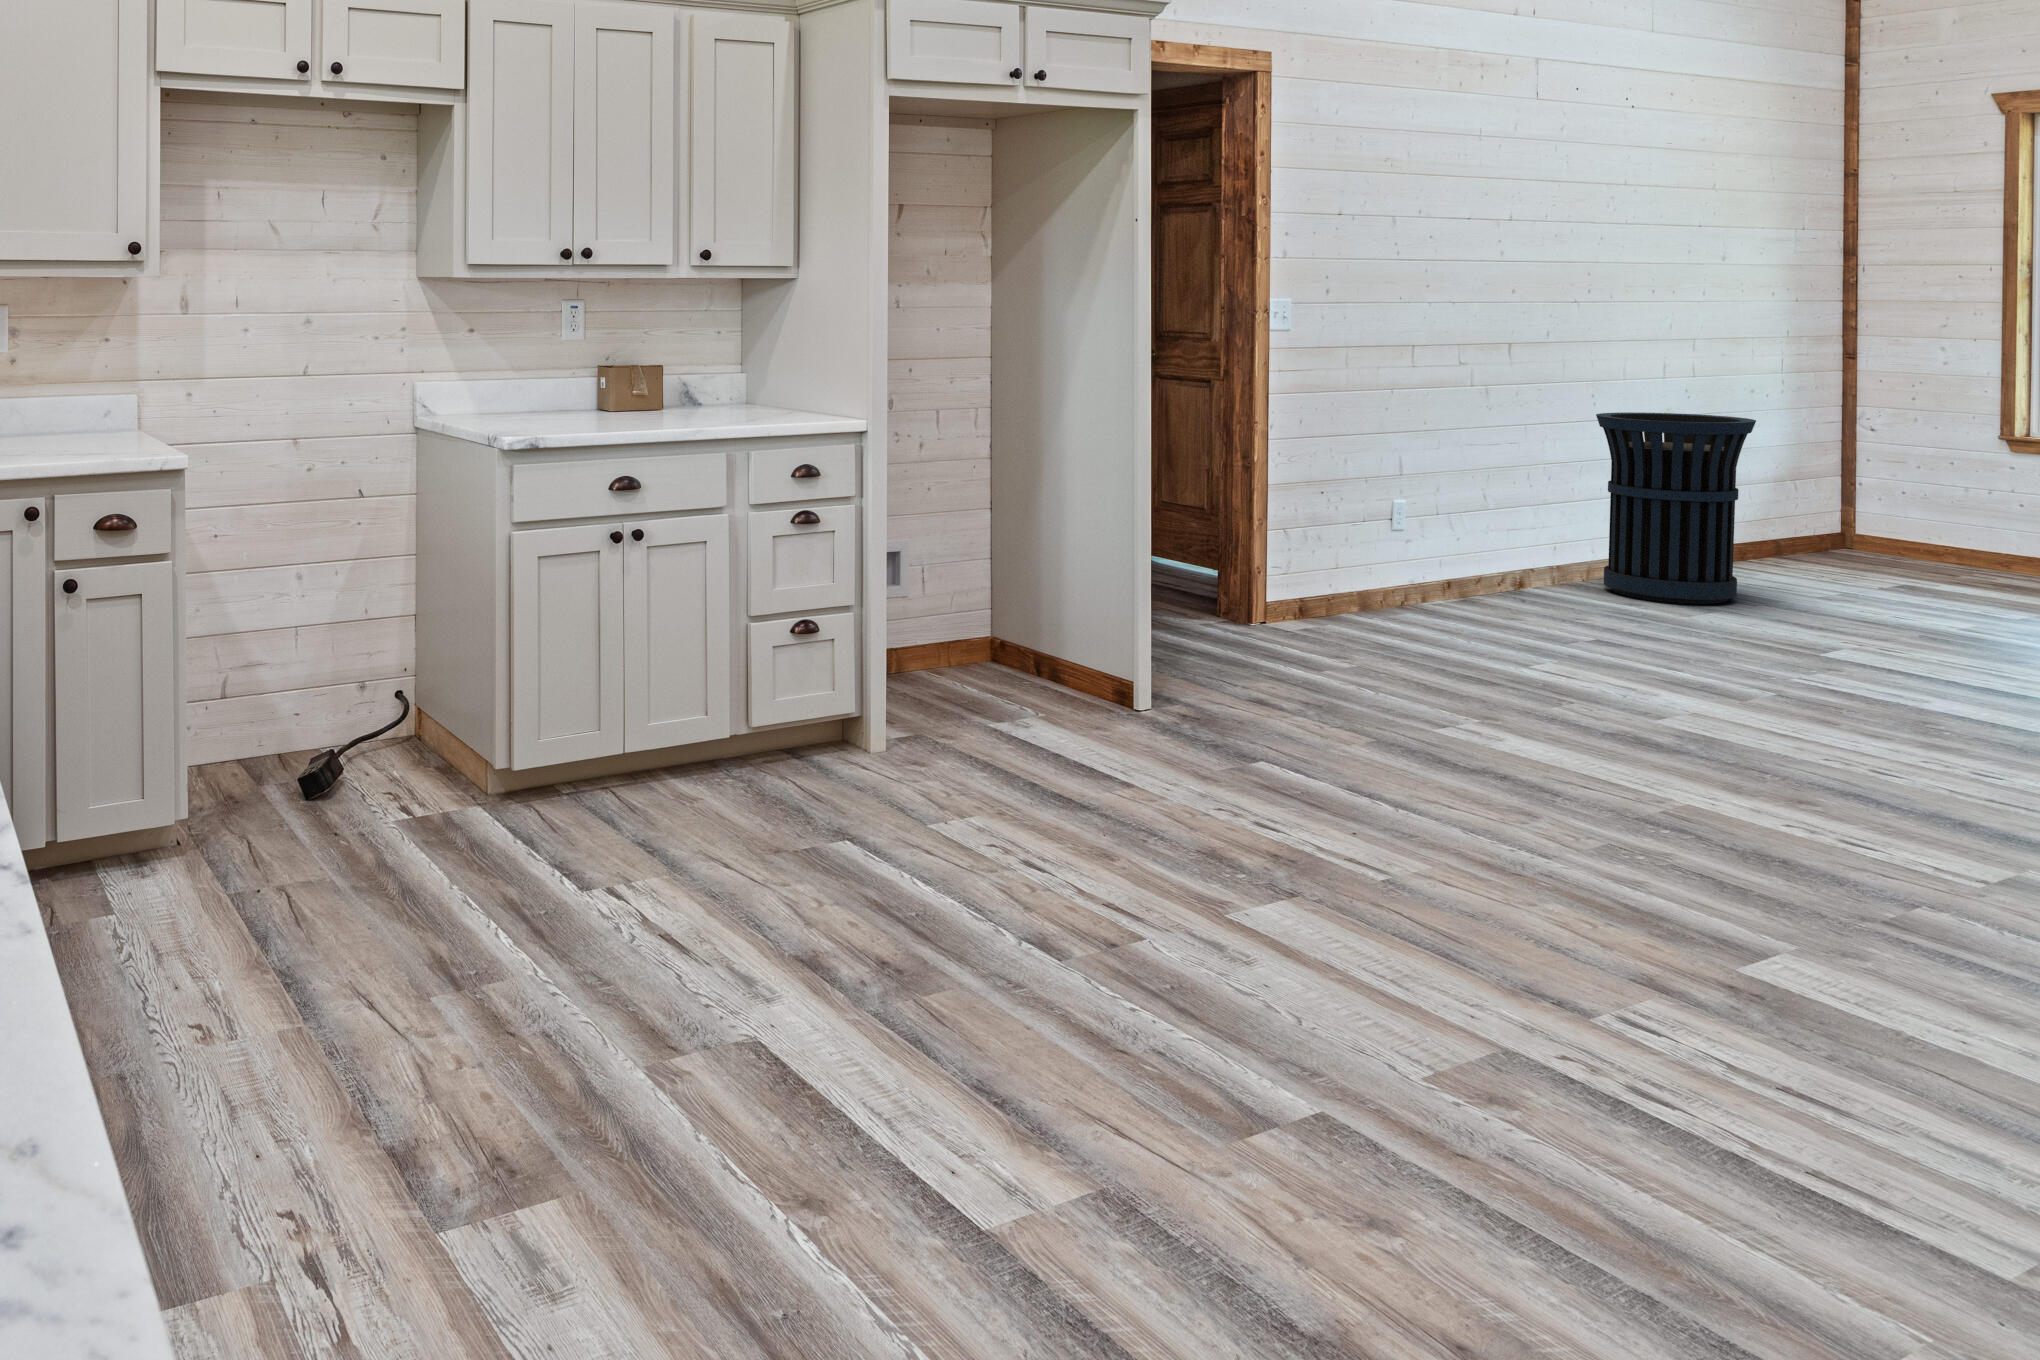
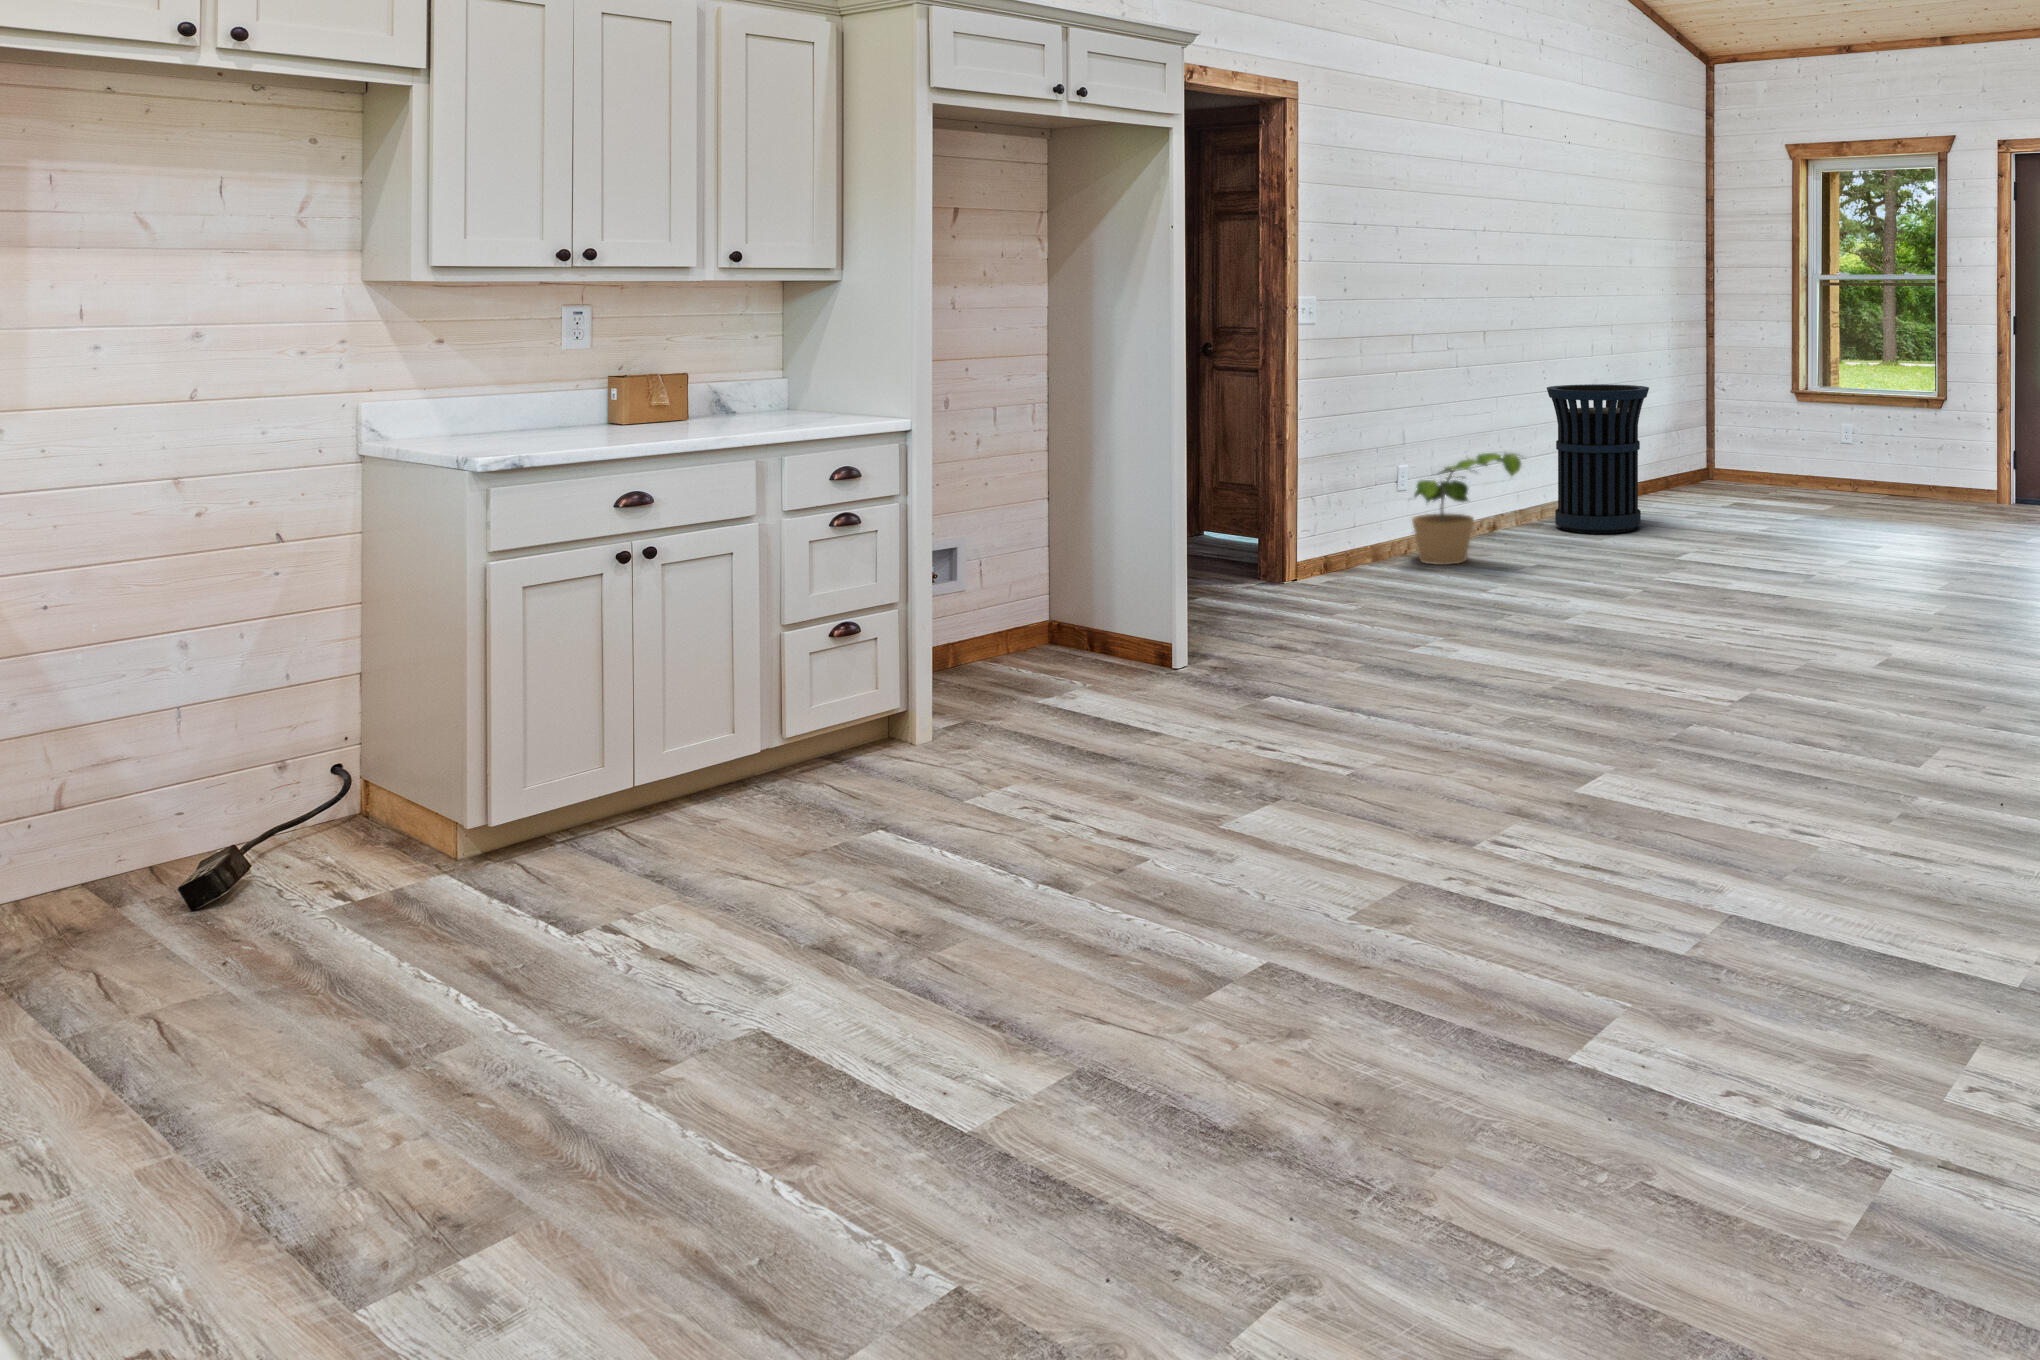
potted plant: none [1411,492,1578,623] -> present [1412,453,1521,565]

